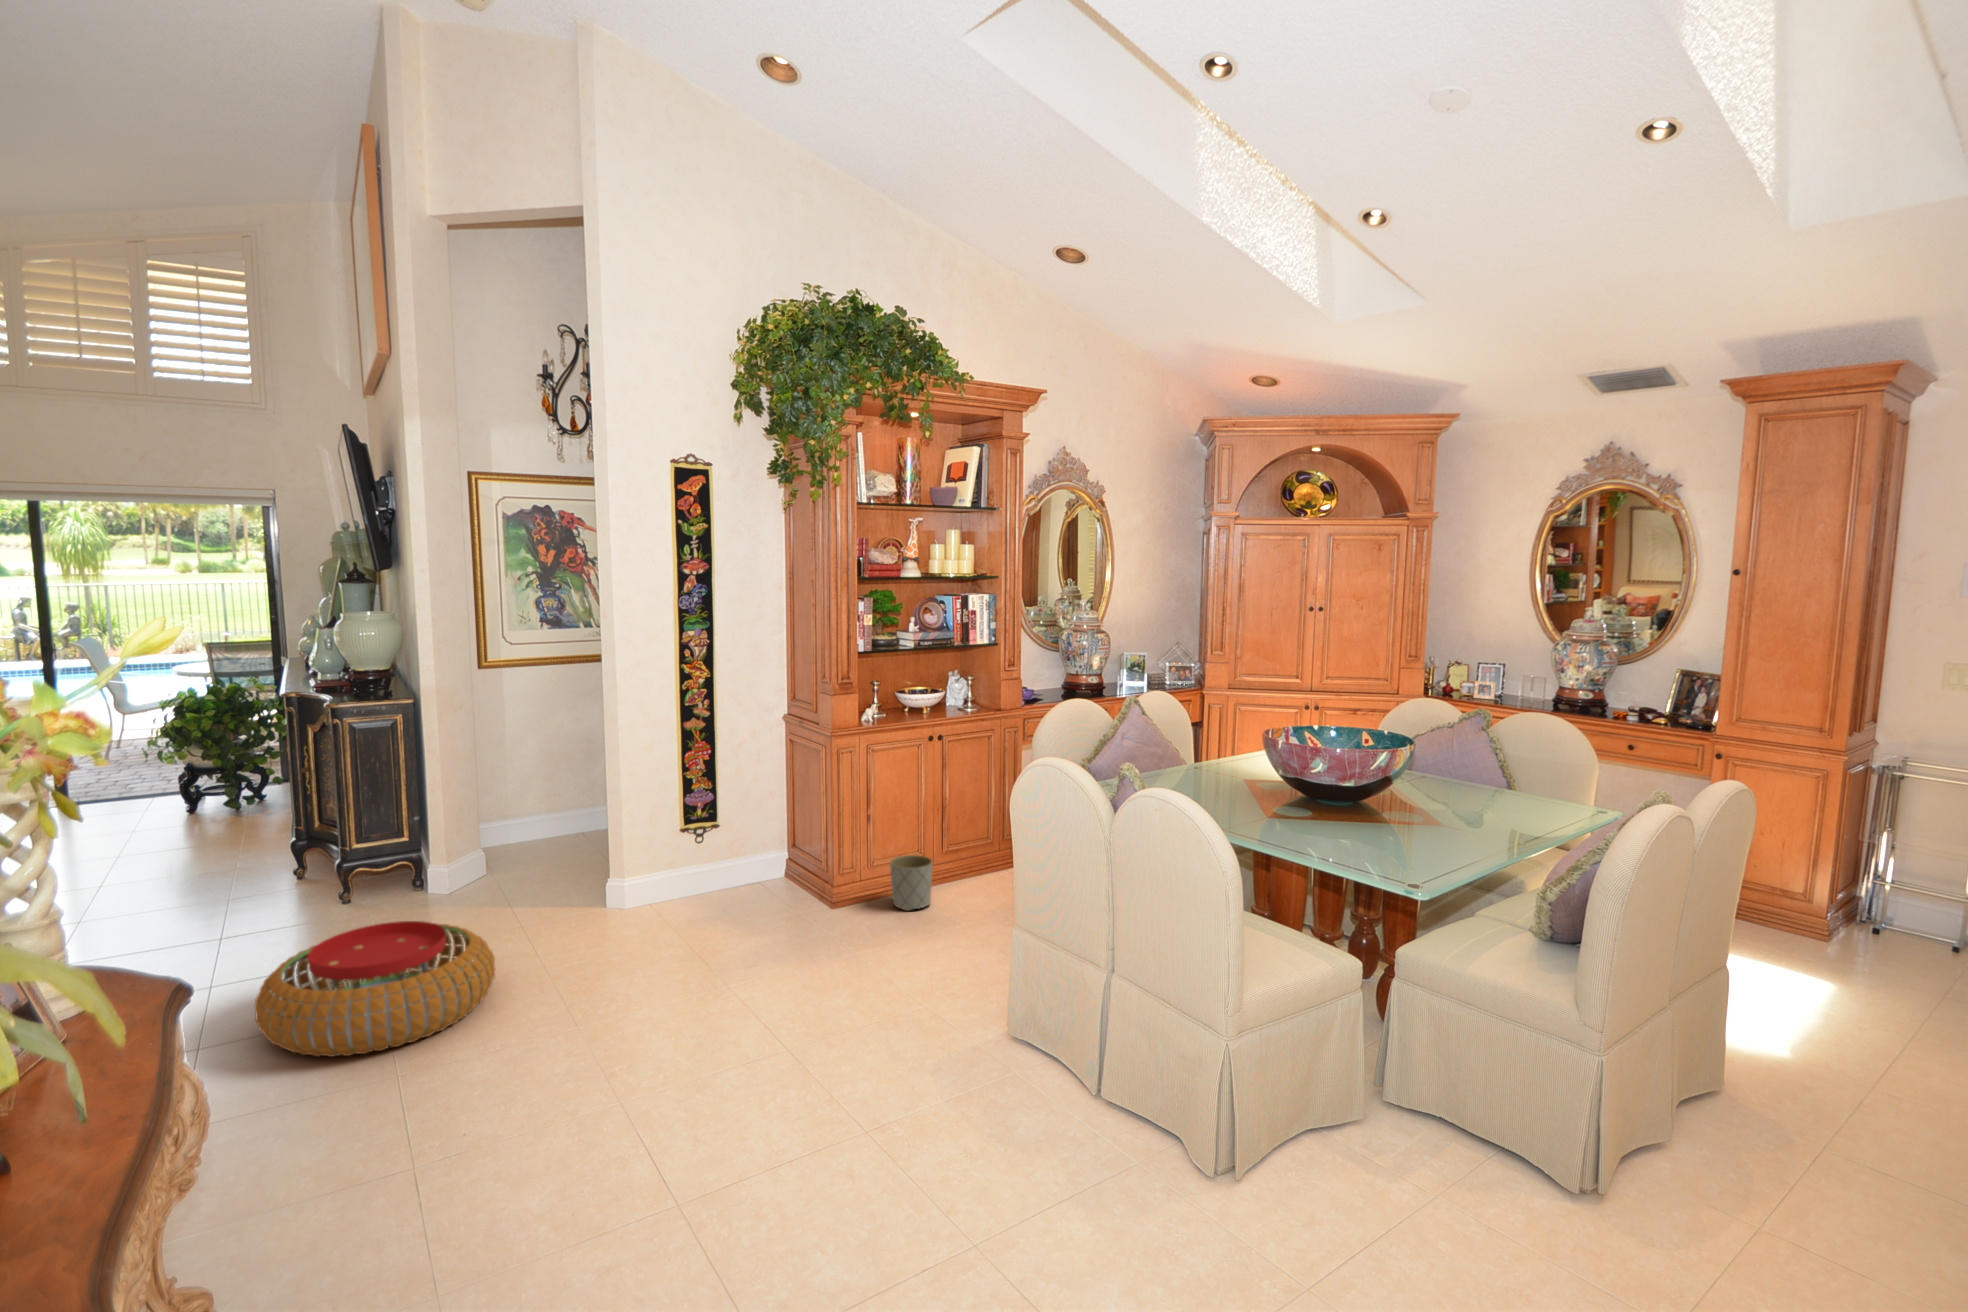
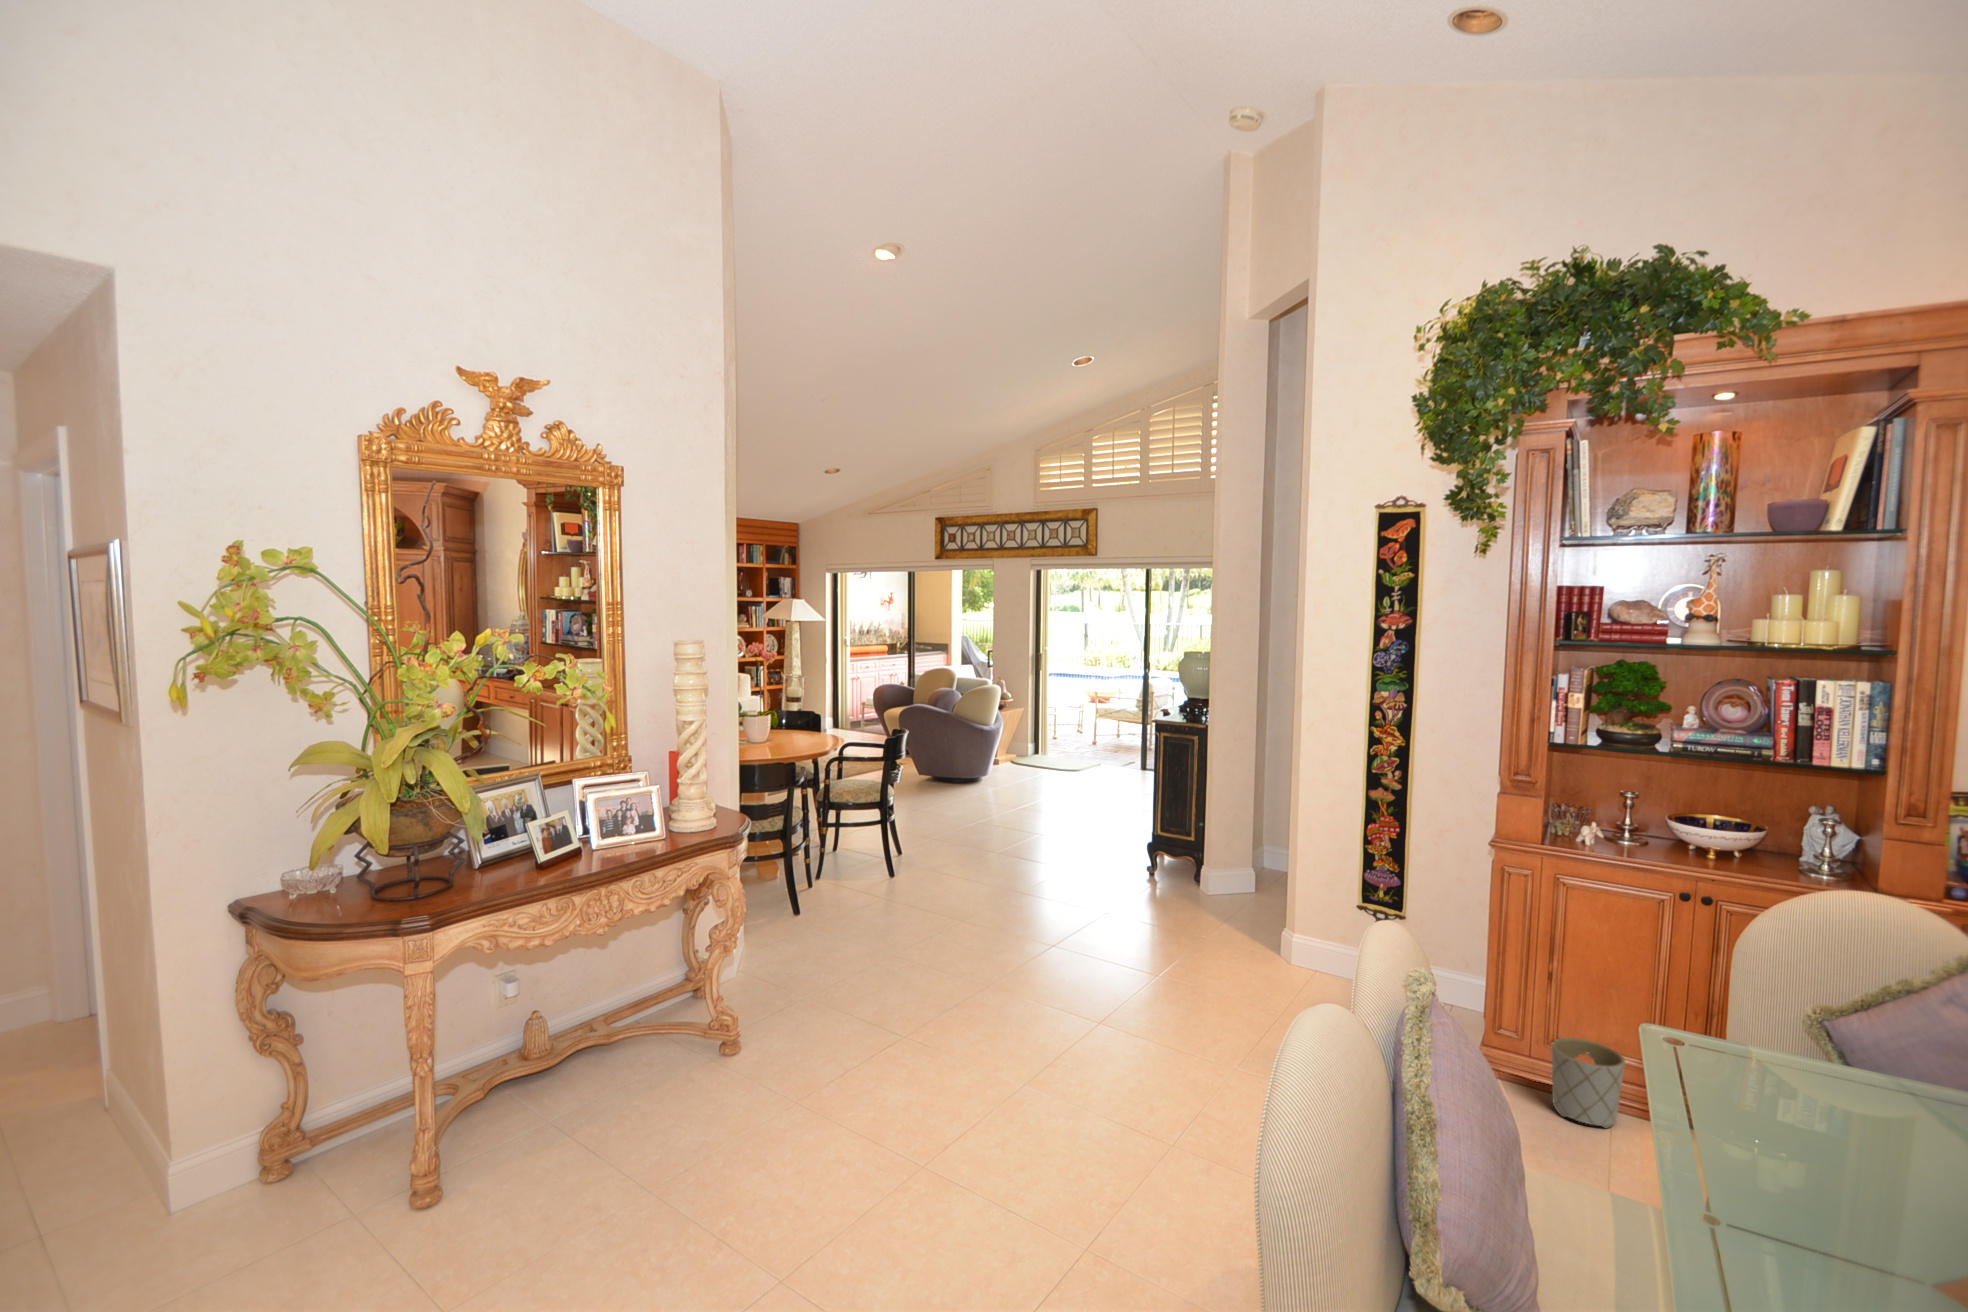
pouf: present [255,921,496,1057] -> none [963,884,1122,980]

